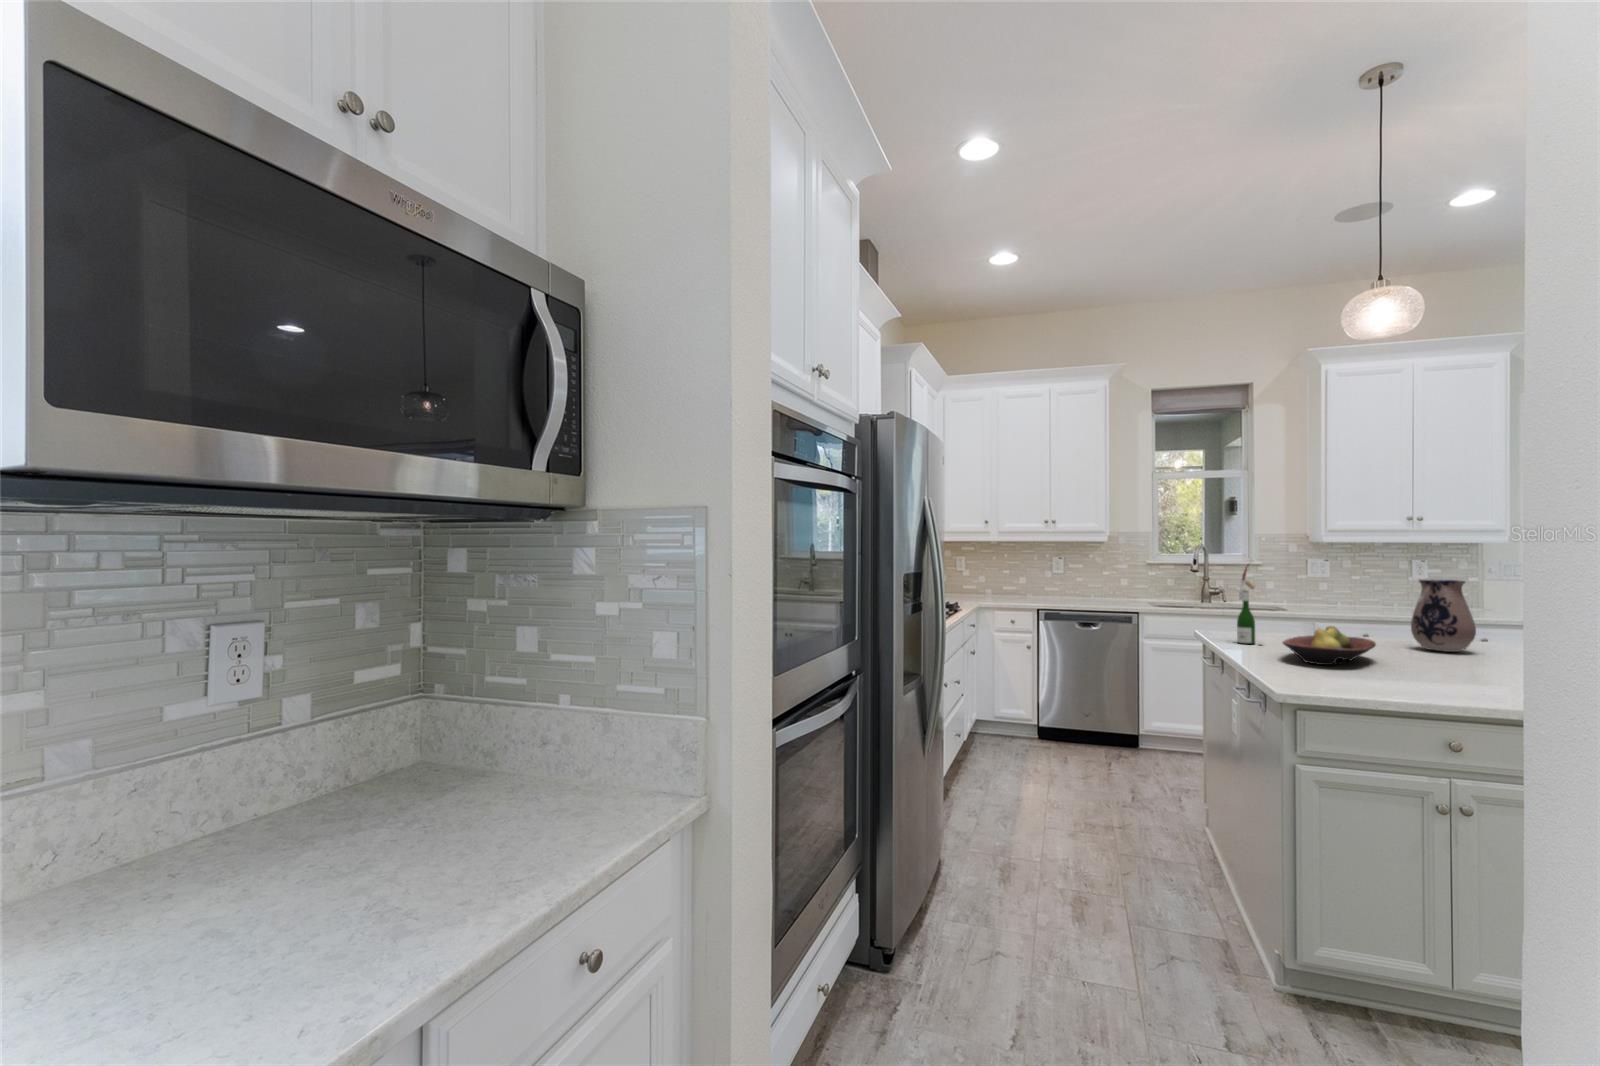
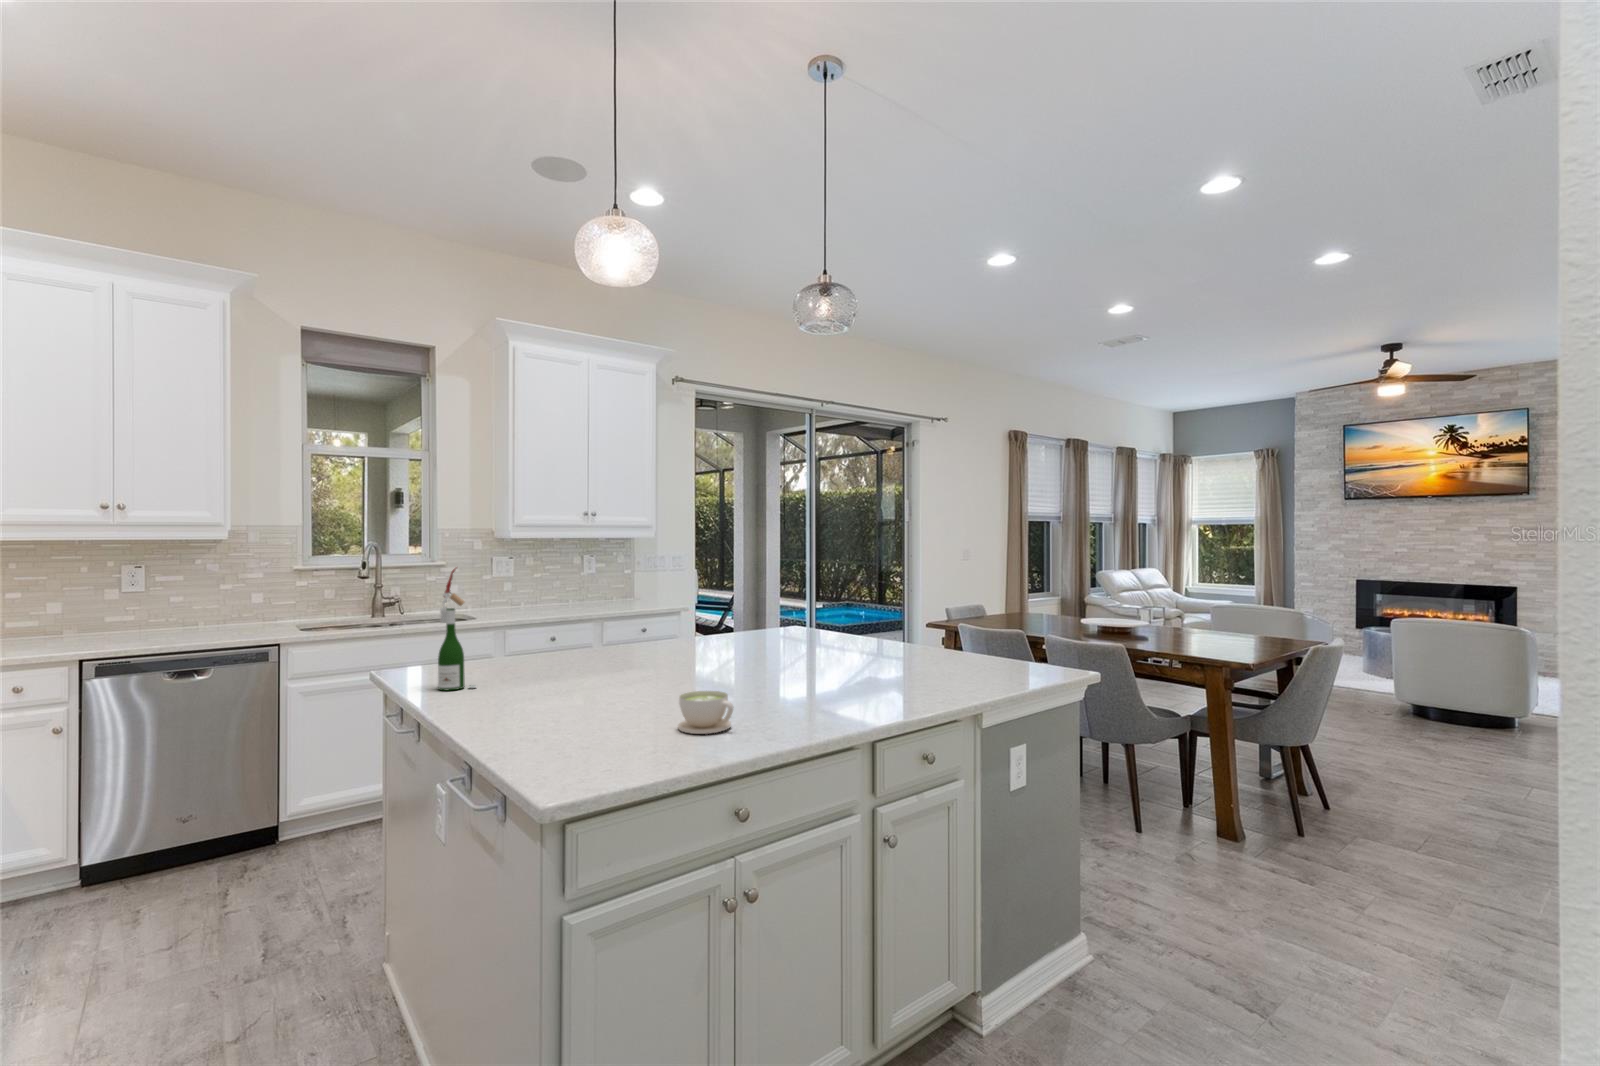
ceramic pitcher: present [1411,579,1476,652] -> none [634,577,692,662]
fruit bowl: present [1283,626,1376,665] -> none [512,651,621,714]
coffee cup: none [1404,660,1456,690] -> present [678,691,733,734]

